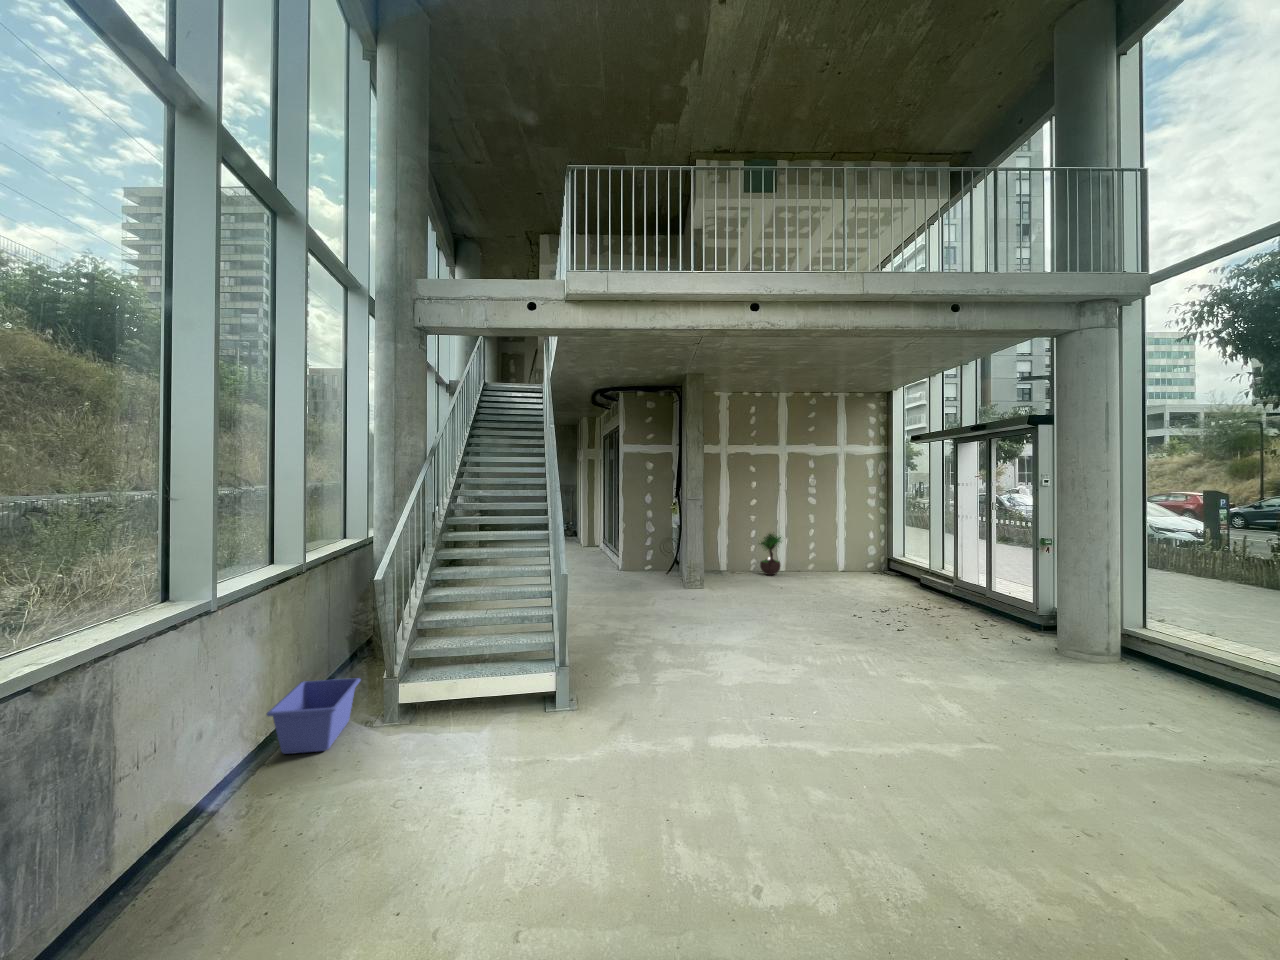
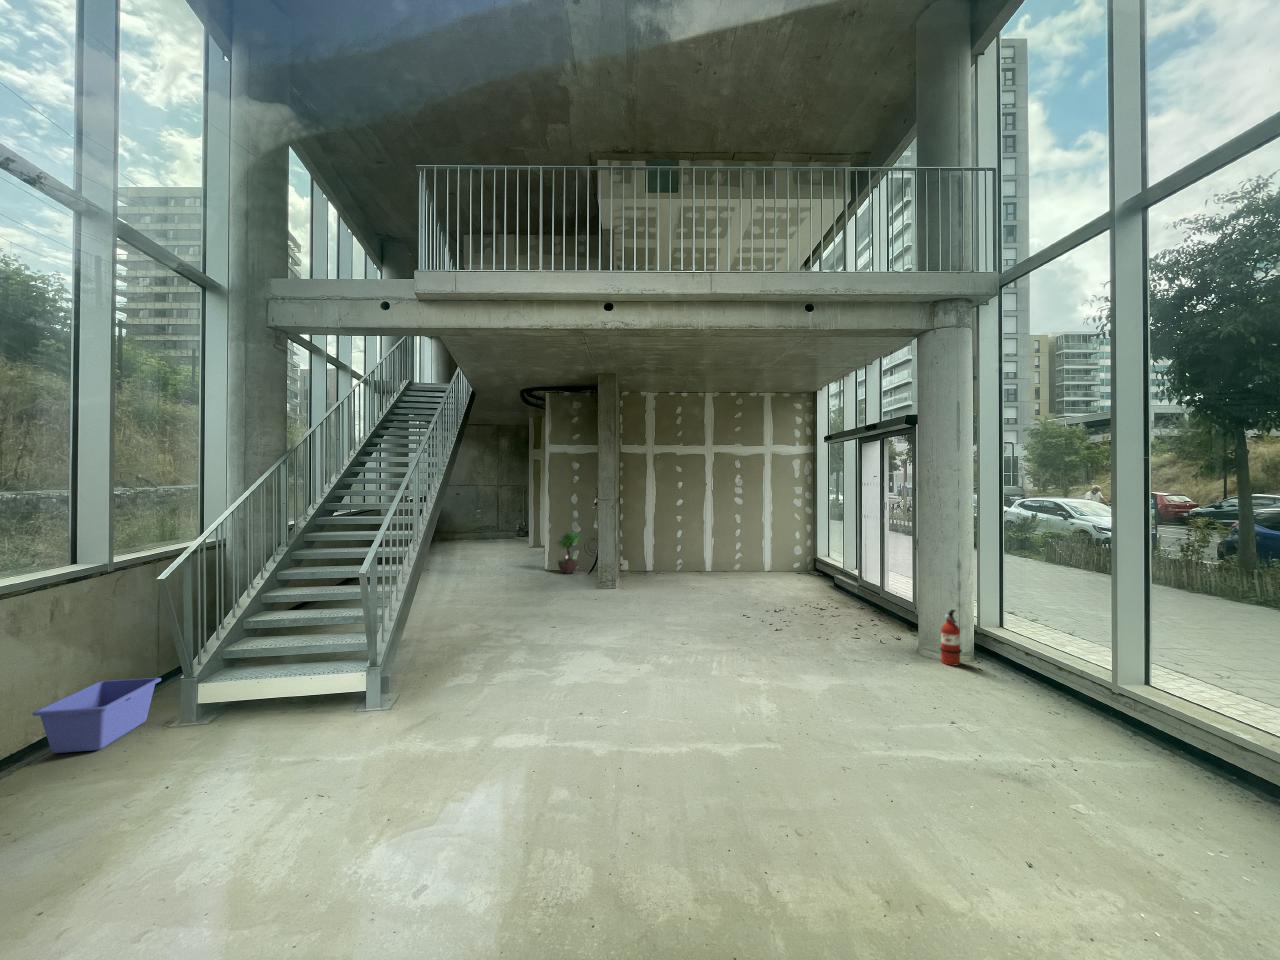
potted tree: present [759,534,781,575] -> present [558,532,578,573]
fire extinguisher: none [1088,610,1112,666] -> present [940,610,961,665]

